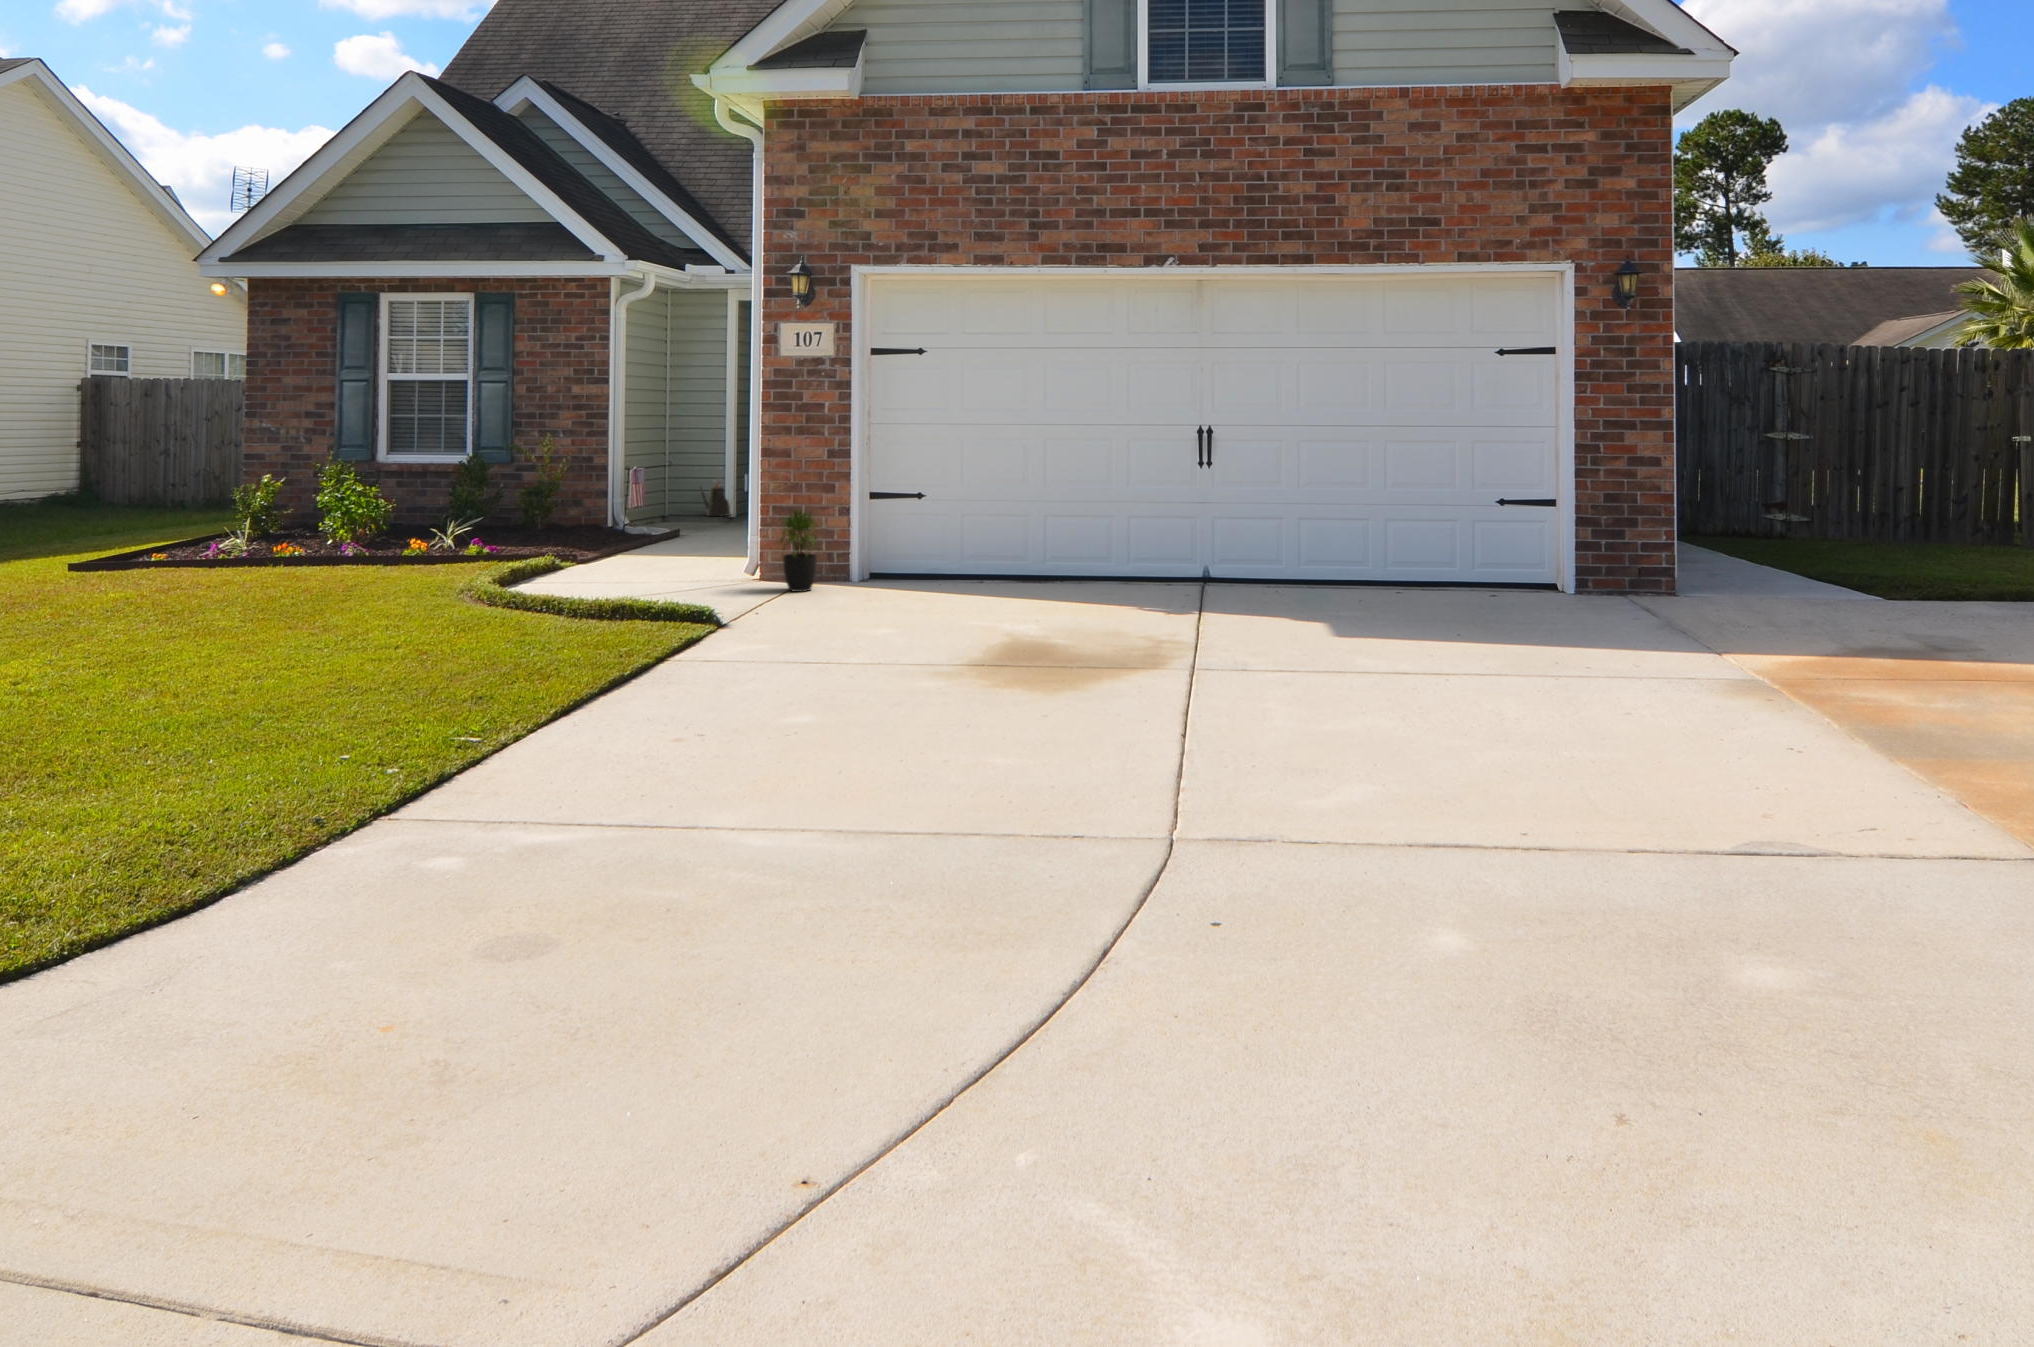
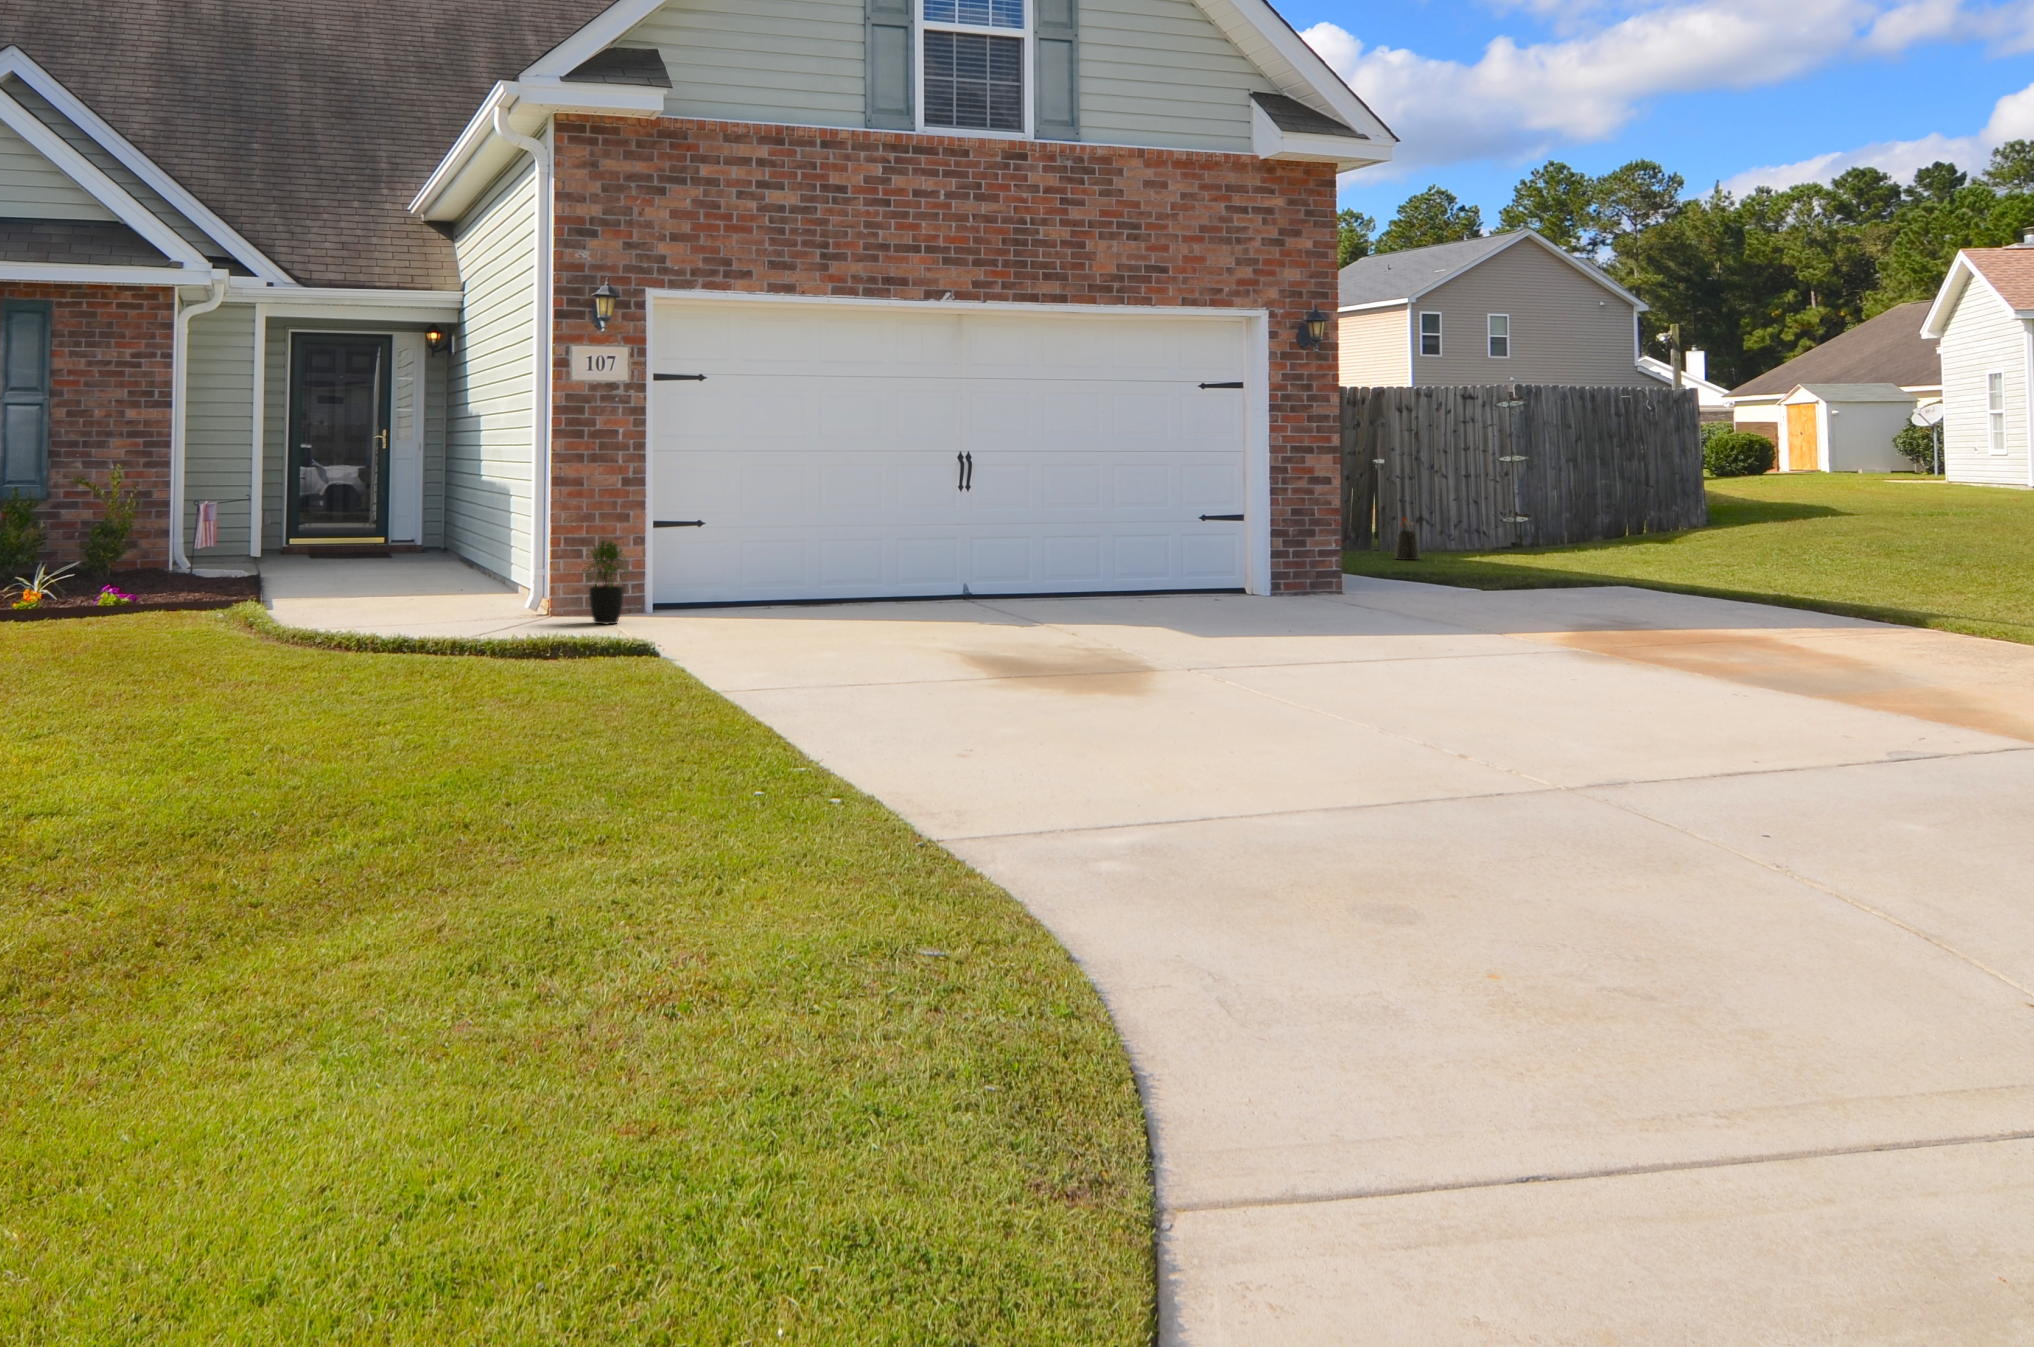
watering can: present [700,479,731,516] -> present [1395,518,1420,560]

